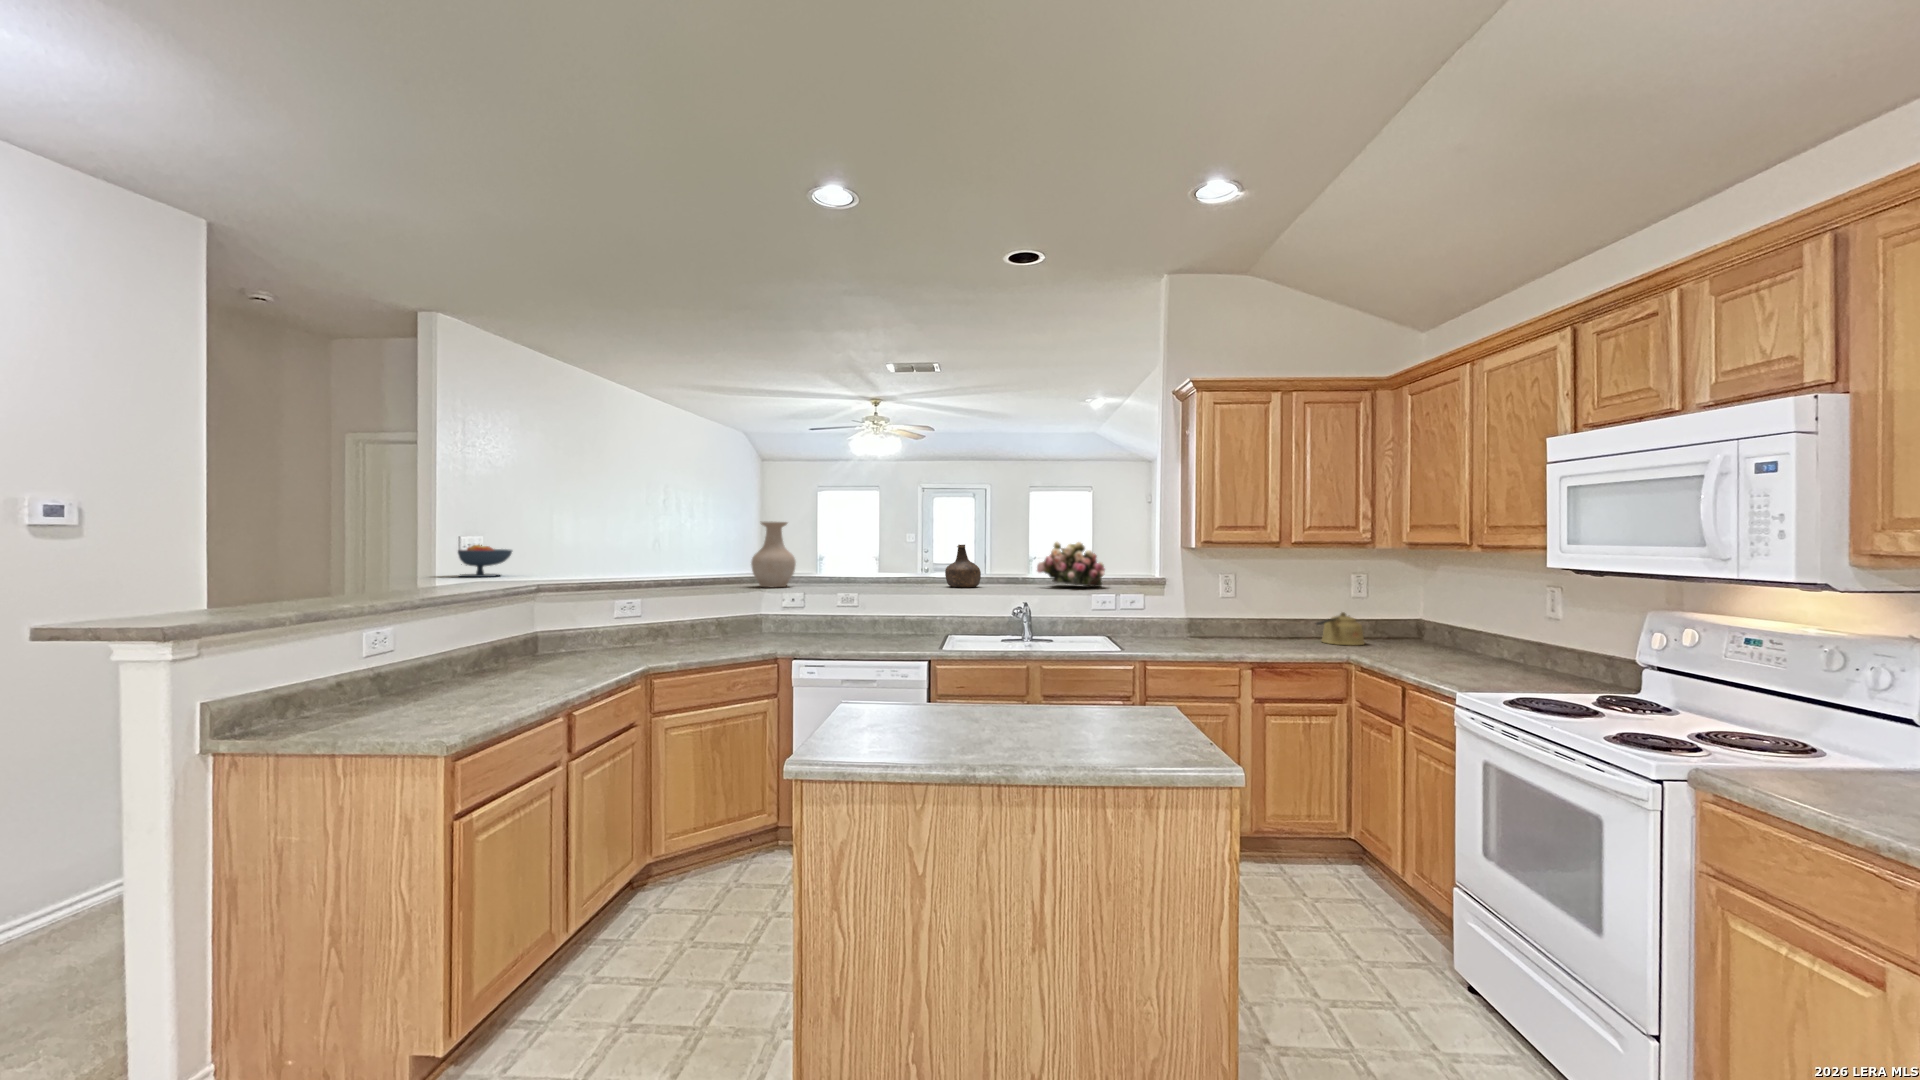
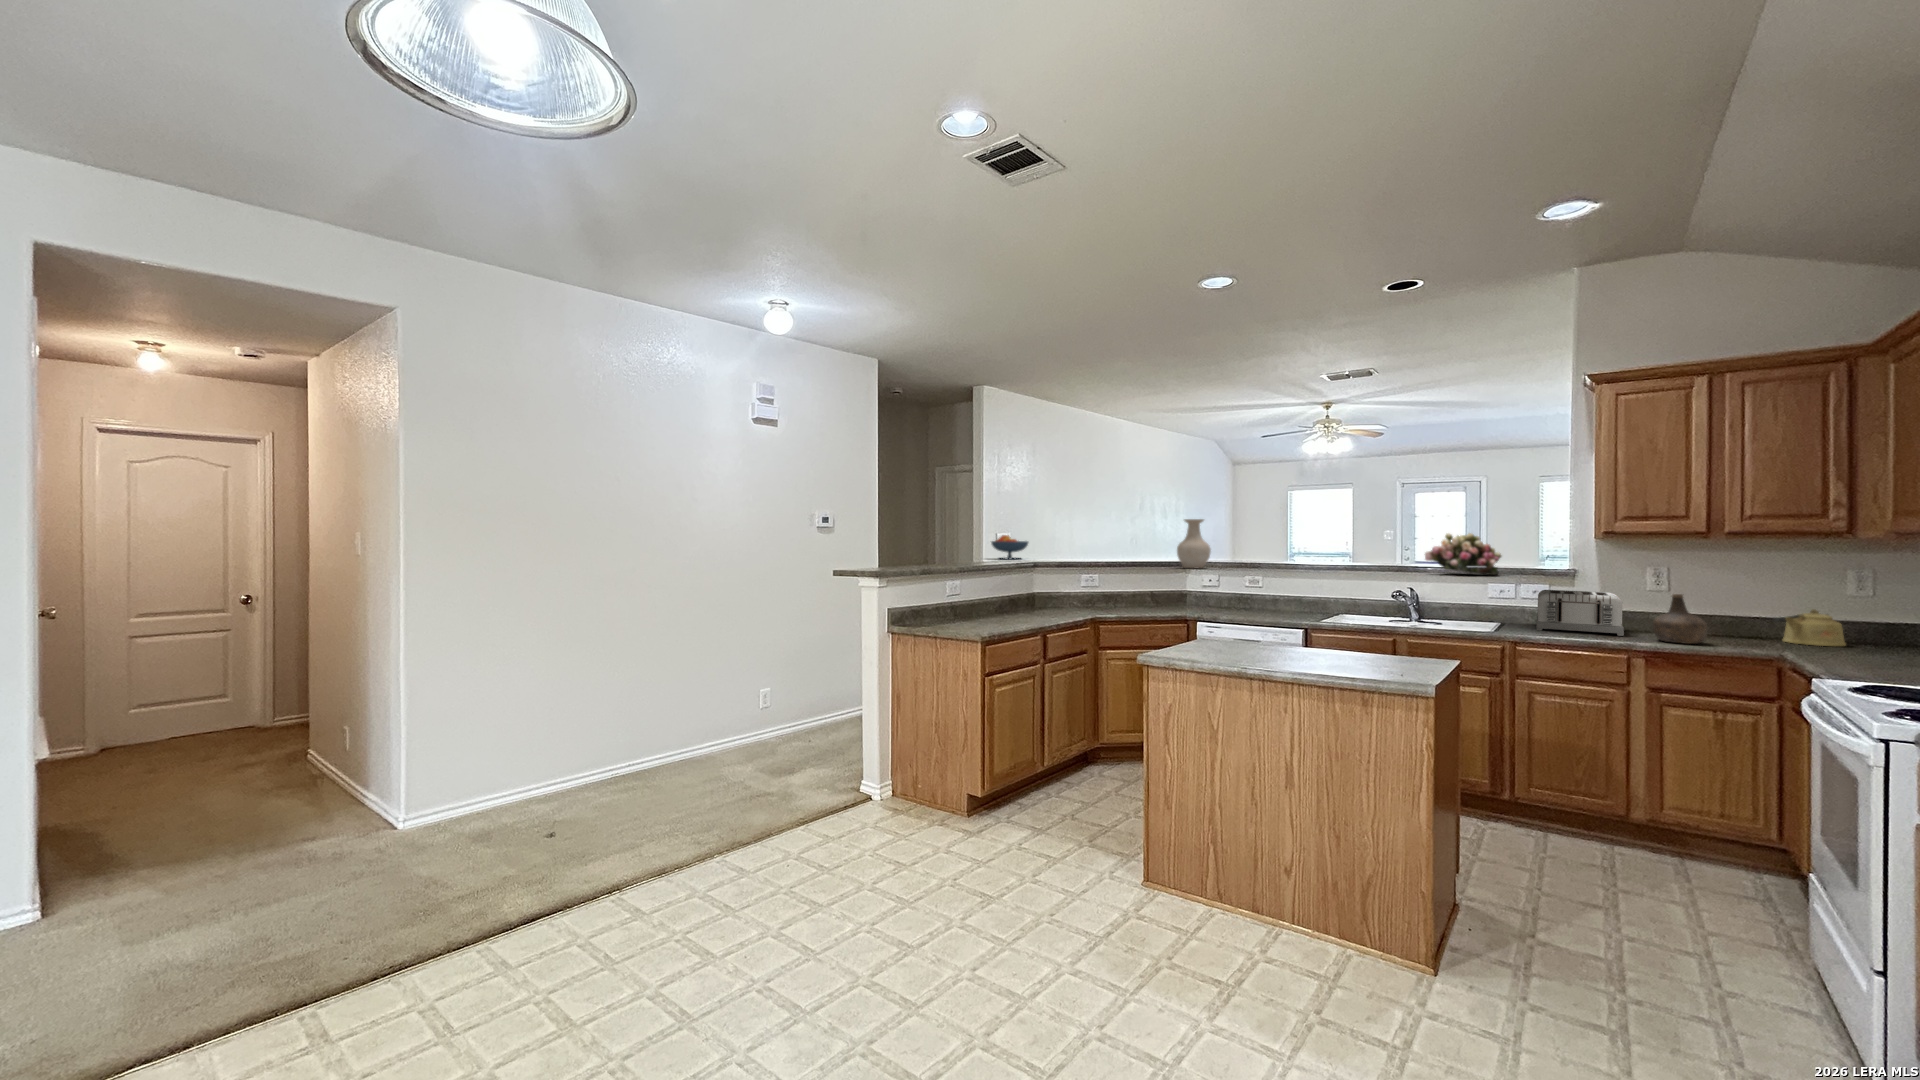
bottle: present [945,545,981,587] -> present [1653,594,1708,644]
toaster: none [1138,601,1225,648] -> present [1536,590,1624,636]

